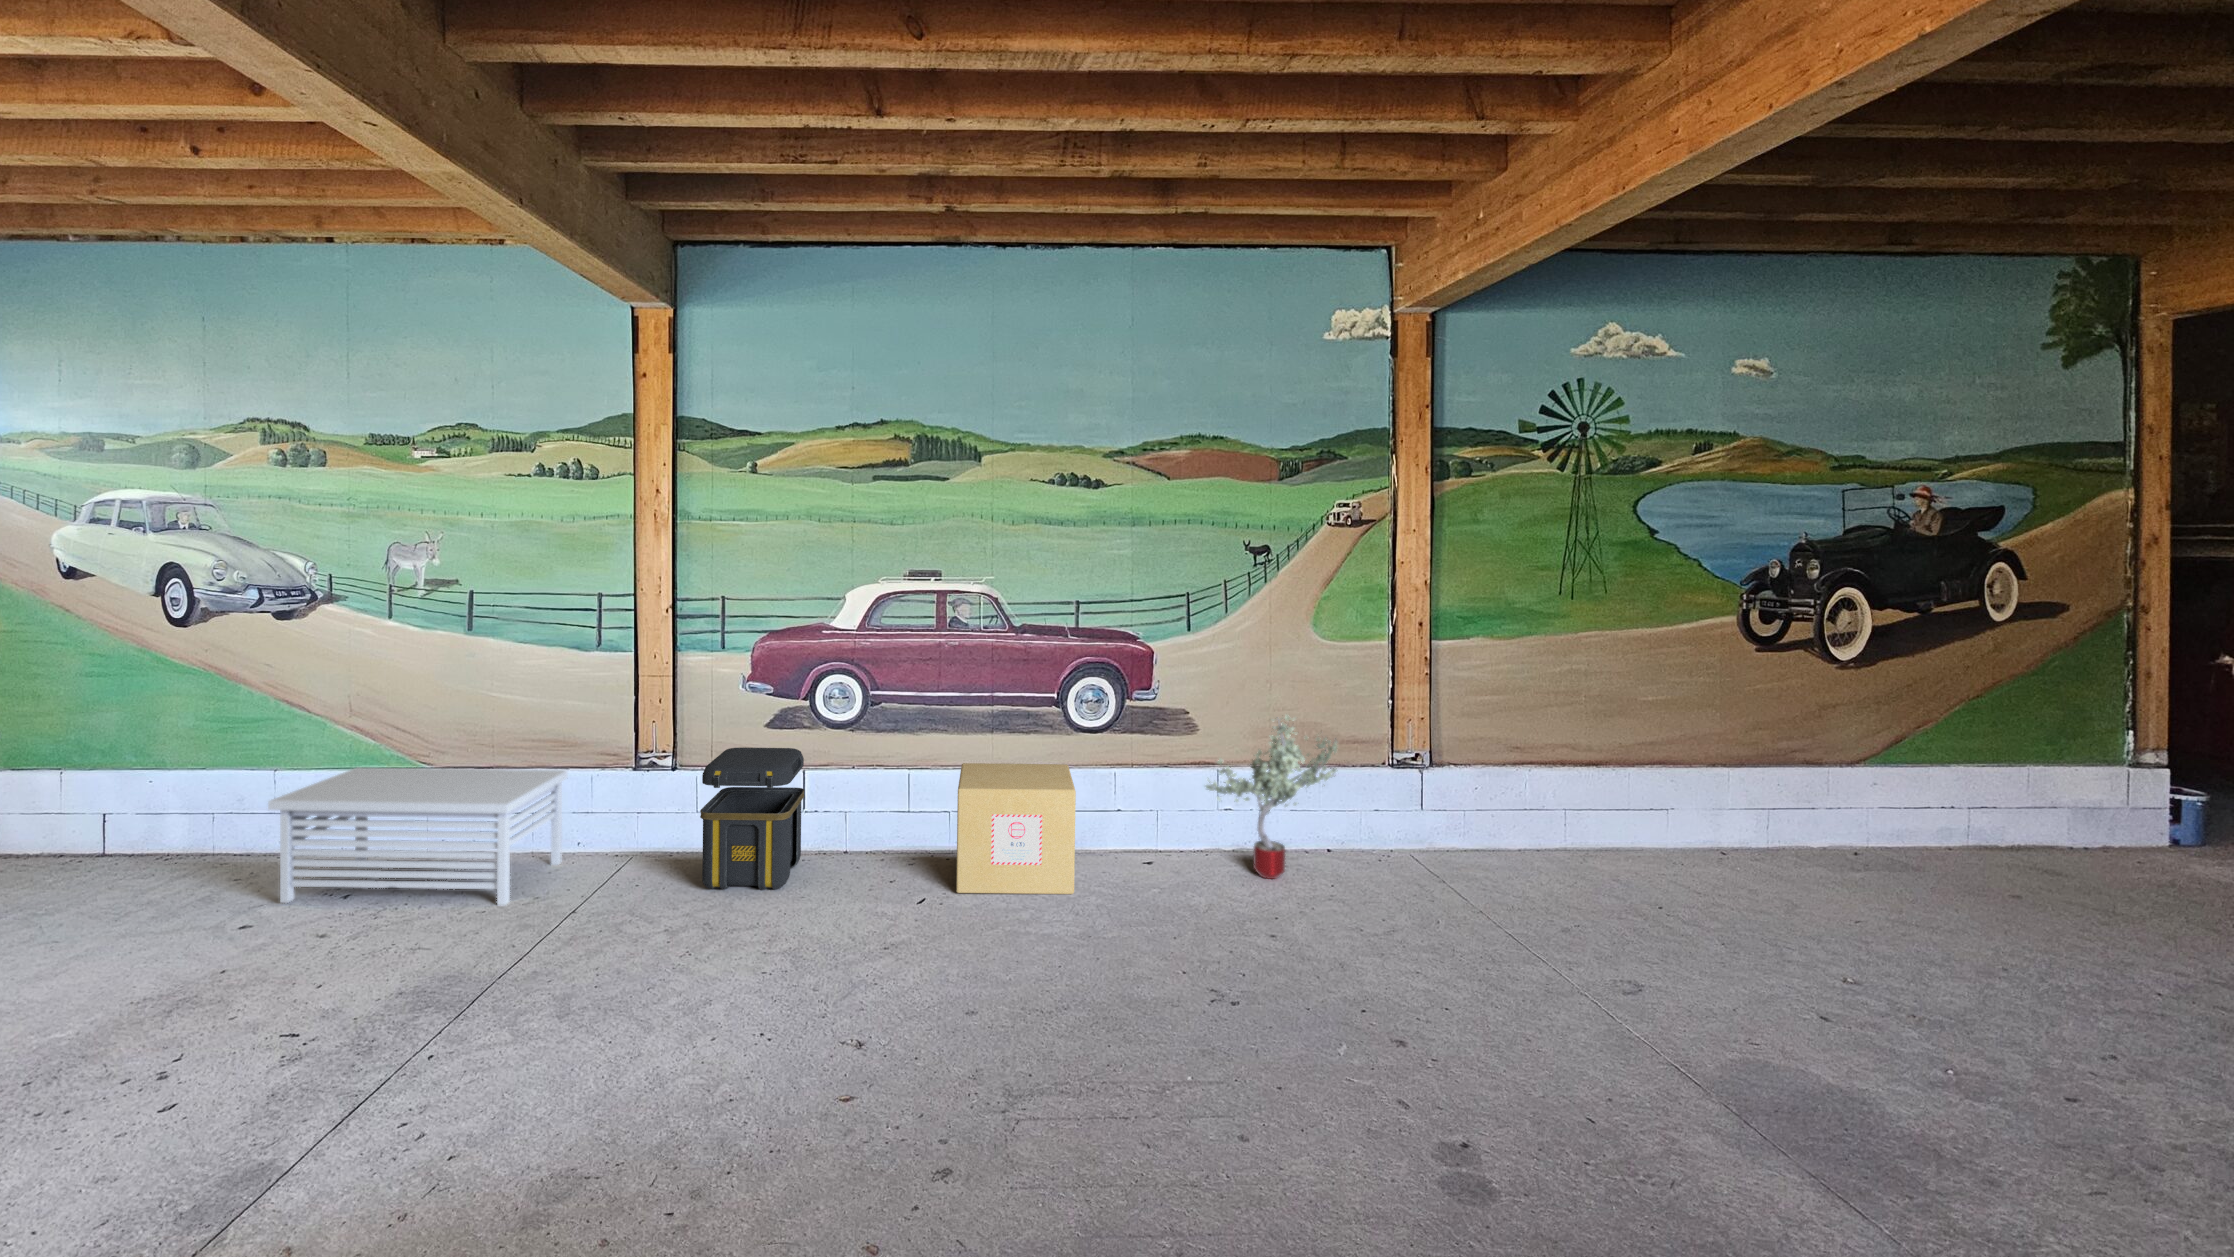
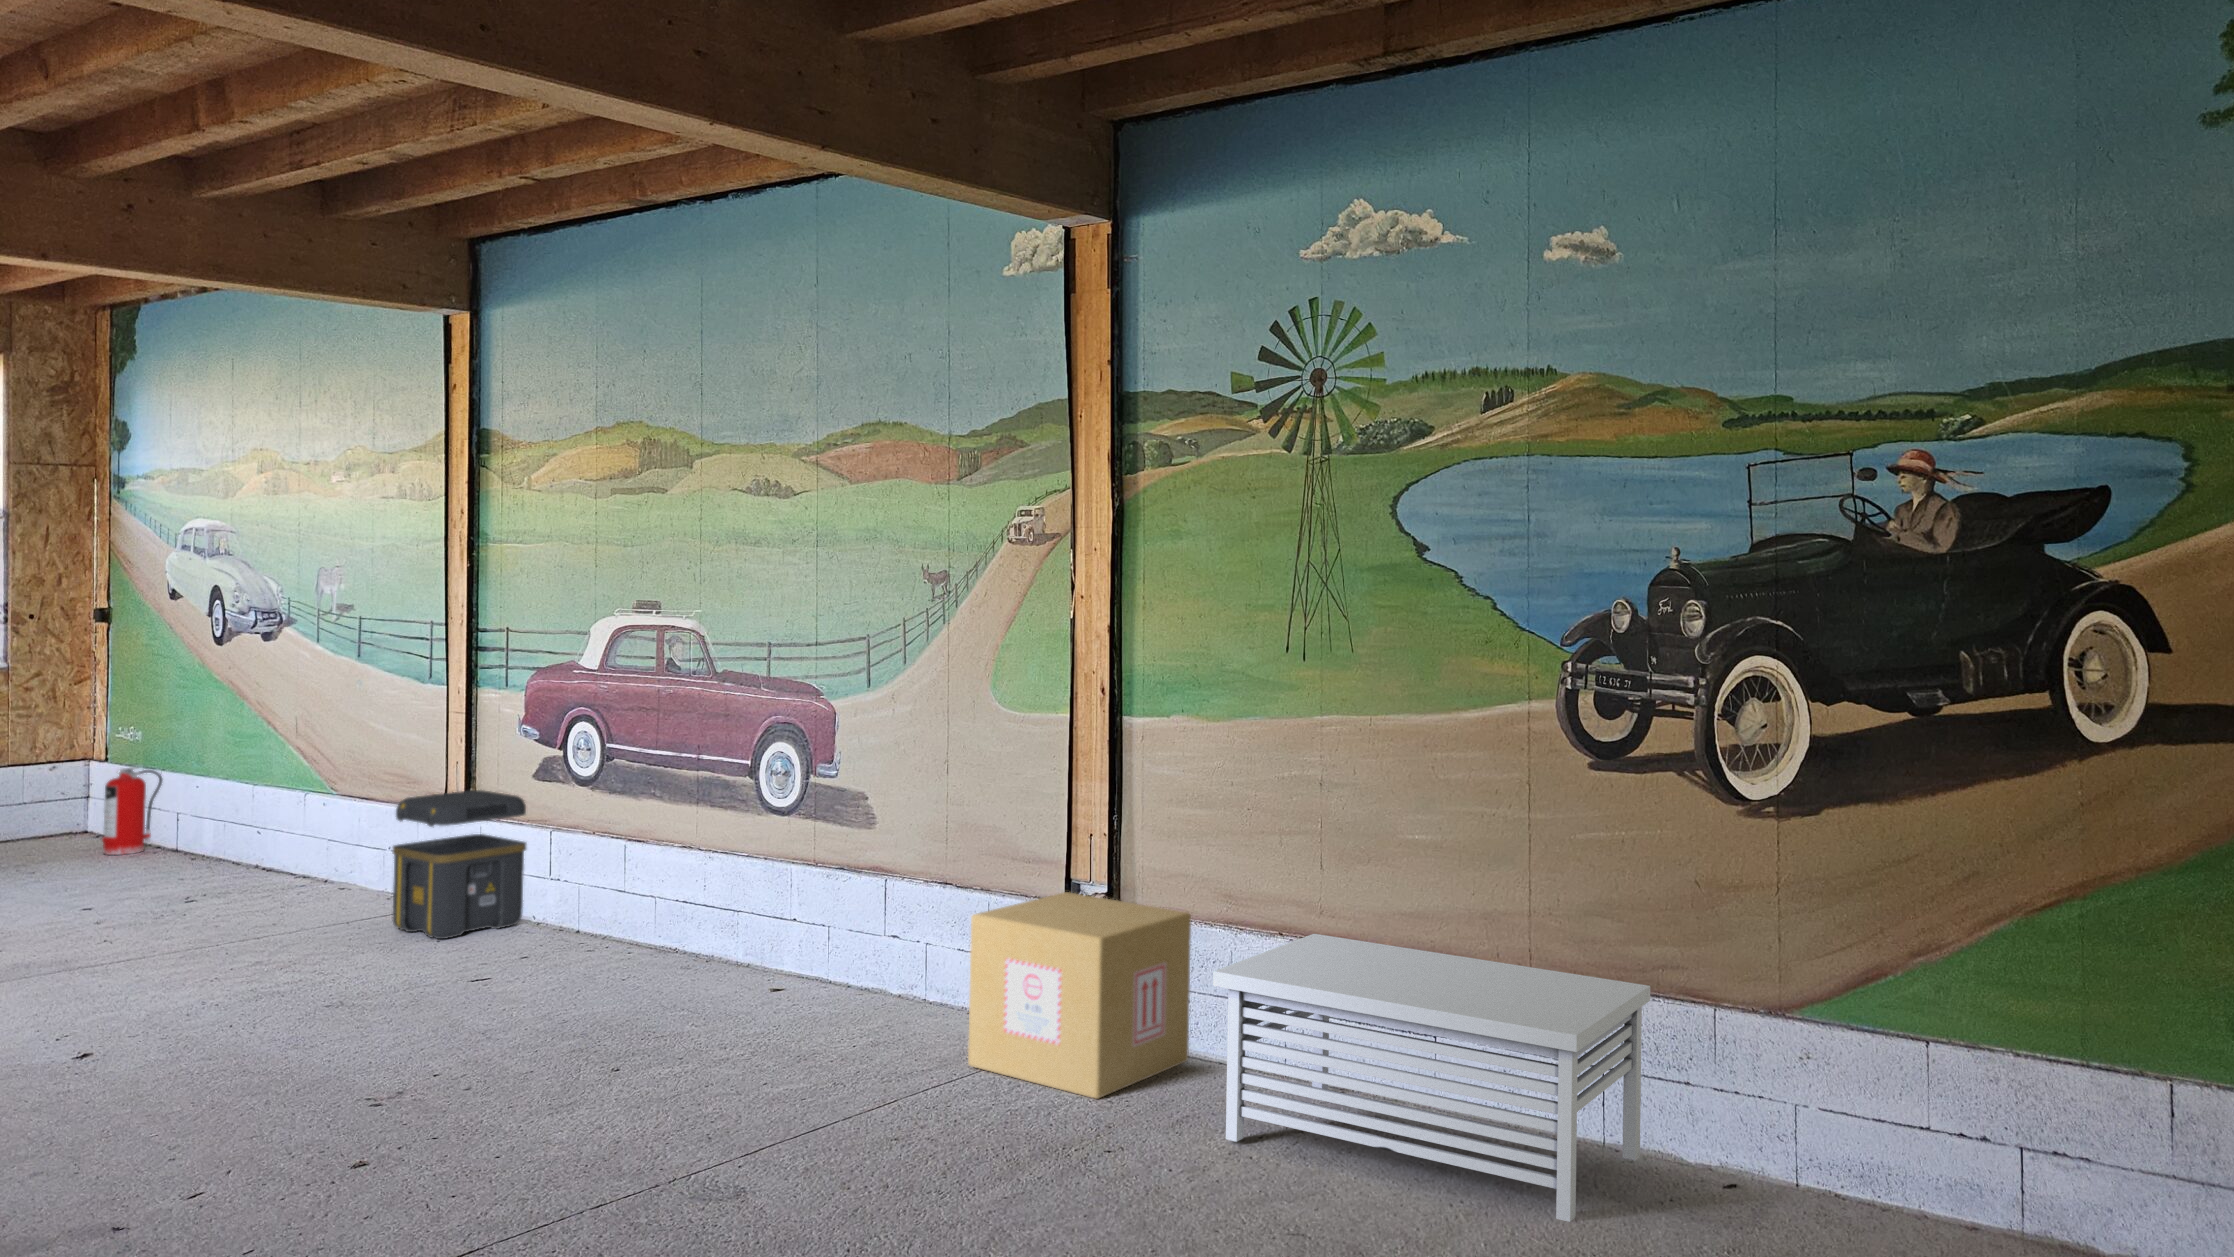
potted tree: present [1206,715,1338,879] -> none [792,798,927,1019]
cardboard box: present [956,763,1076,894] -> present [968,892,1191,1099]
storage bench: present [268,768,568,906] -> present [1213,934,1650,1222]
fire extinguisher: none [20,775,88,882] -> present [102,767,162,855]

